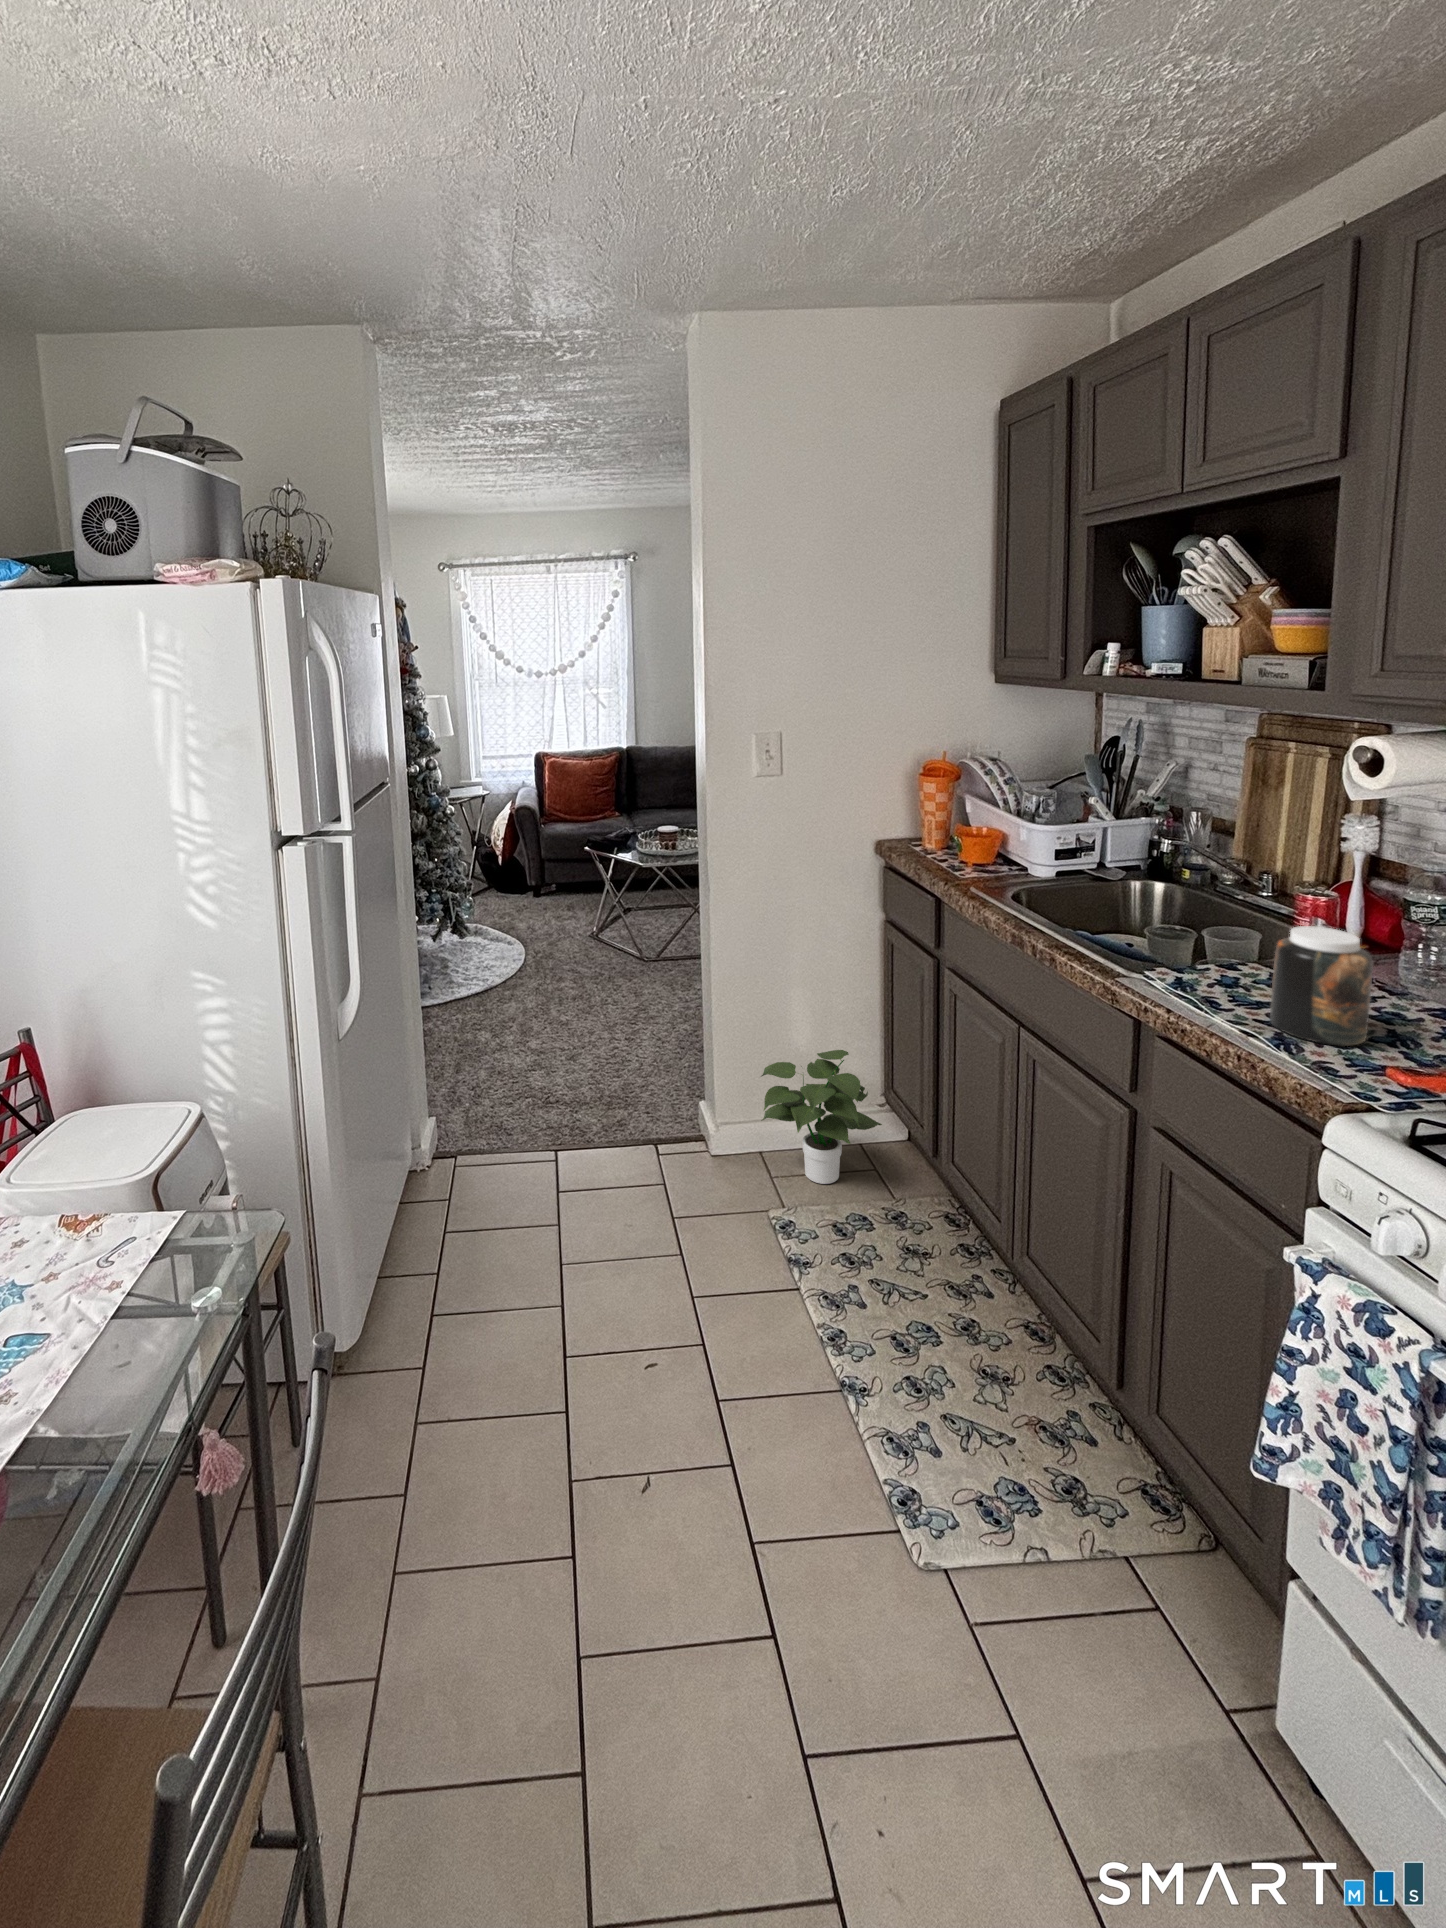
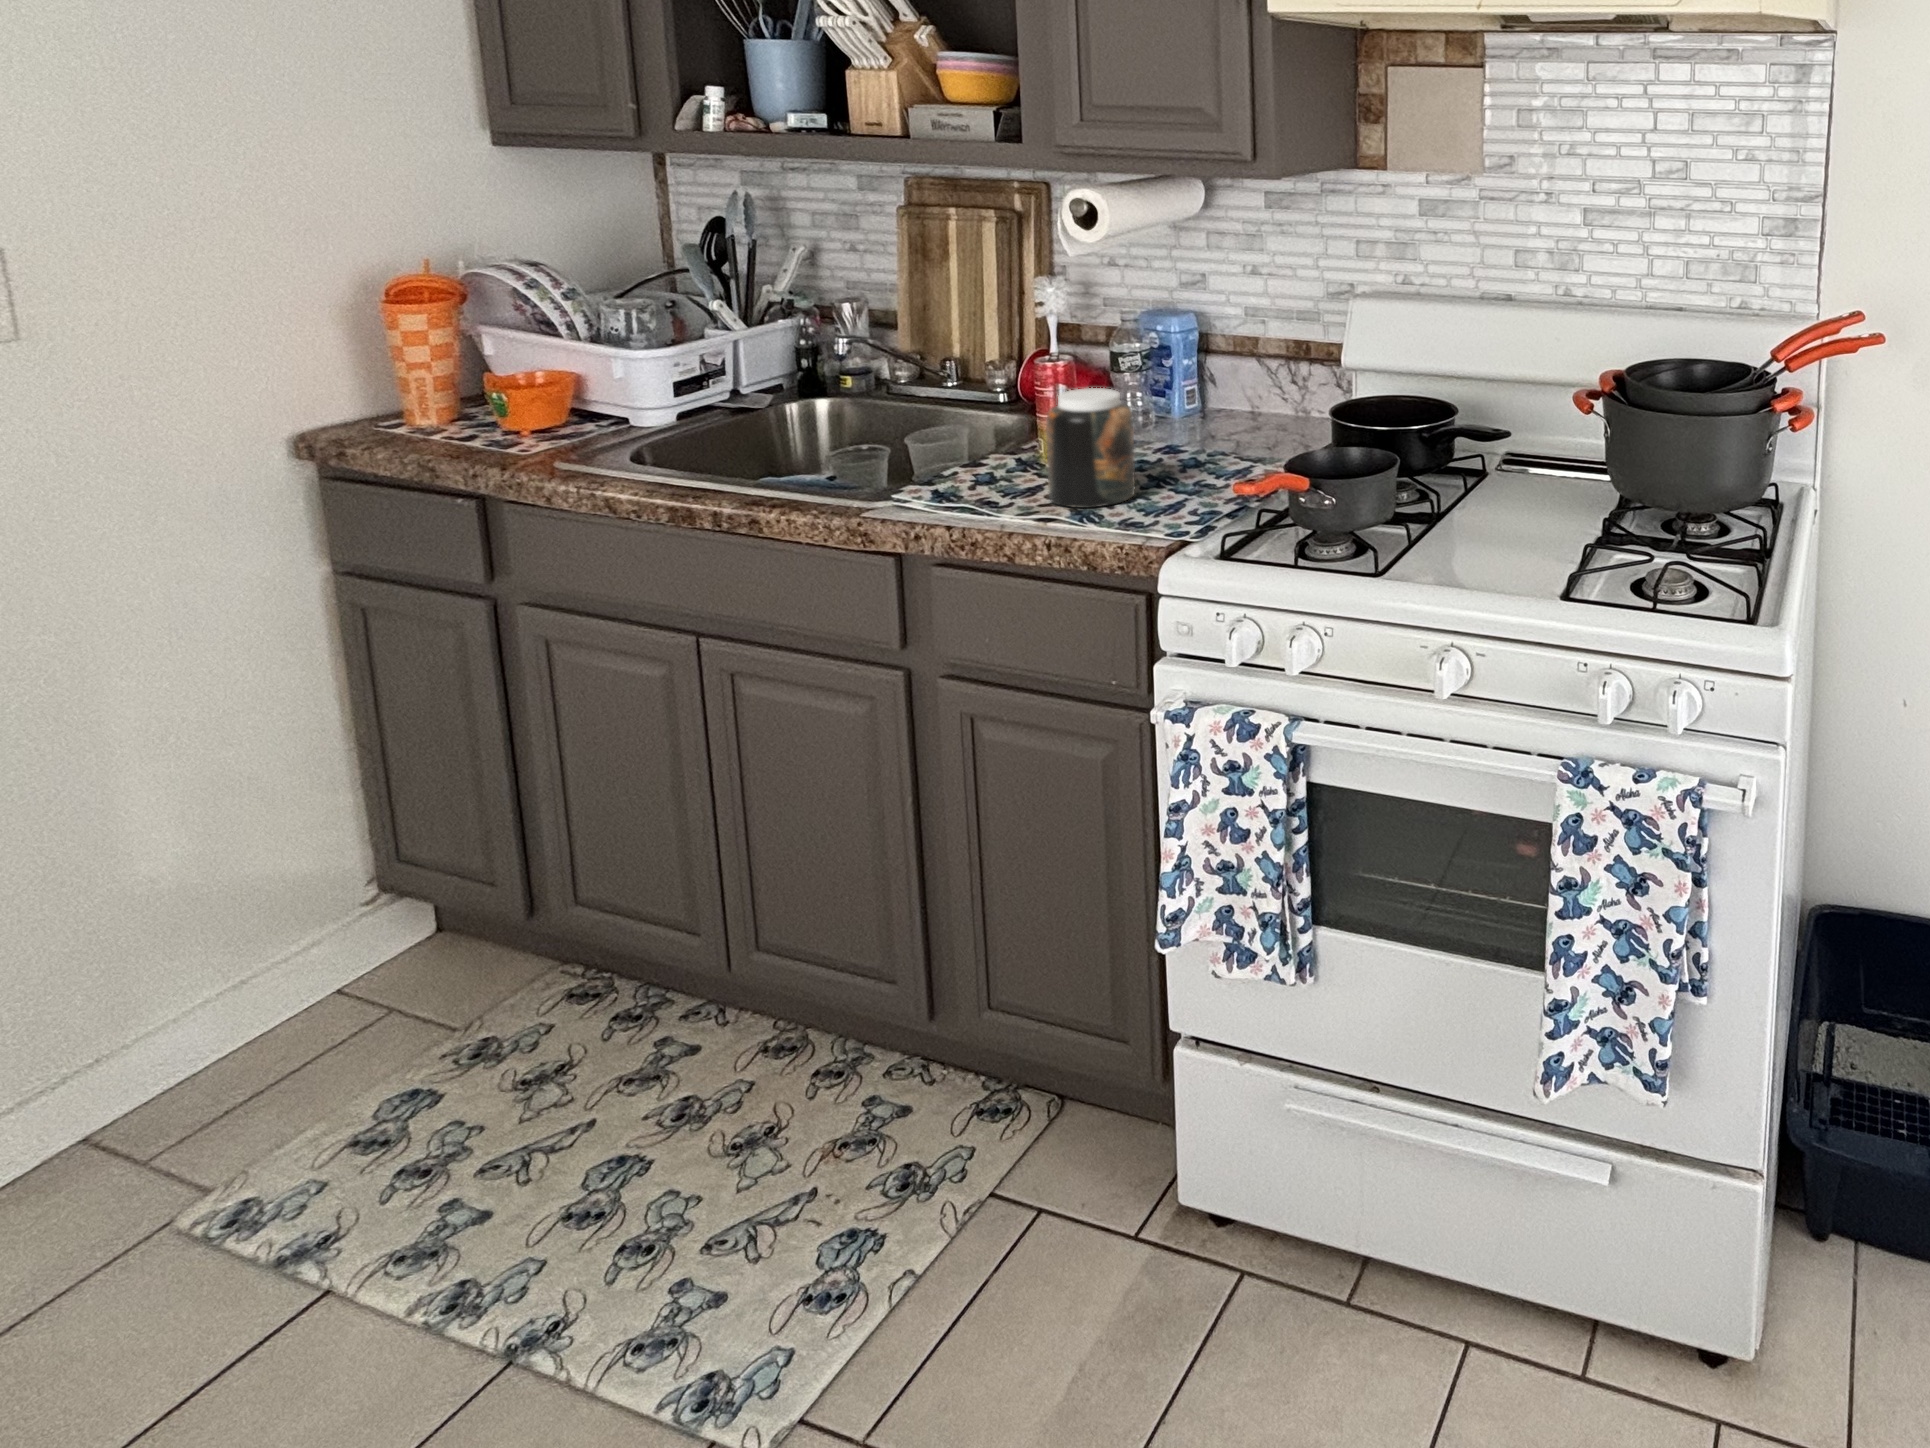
potted plant: present [761,1050,882,1184] -> none [60,832,406,1107]

